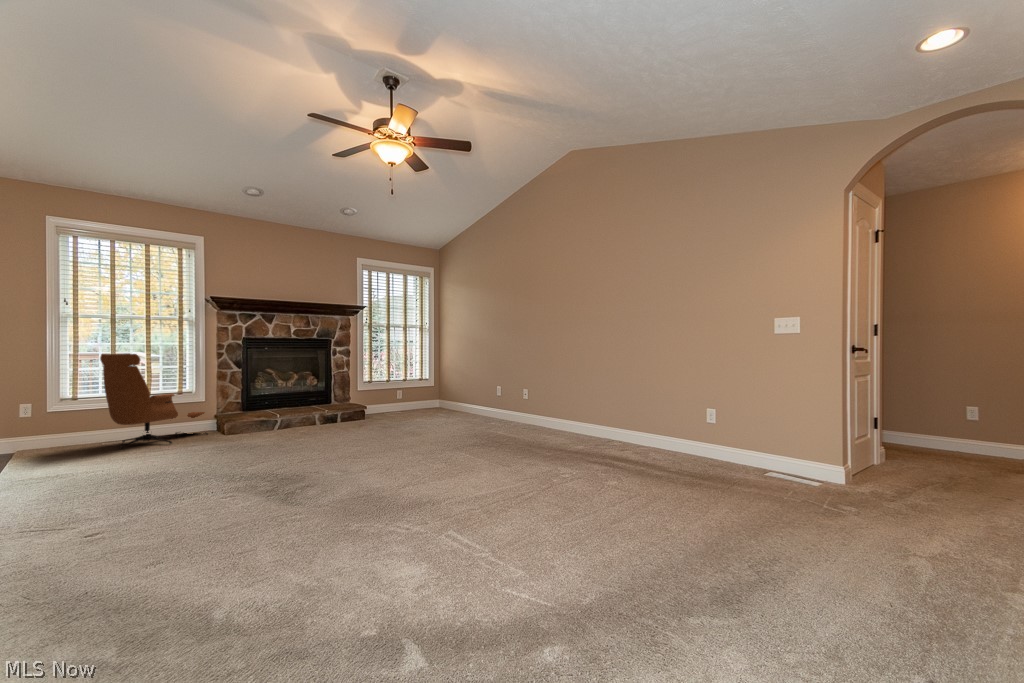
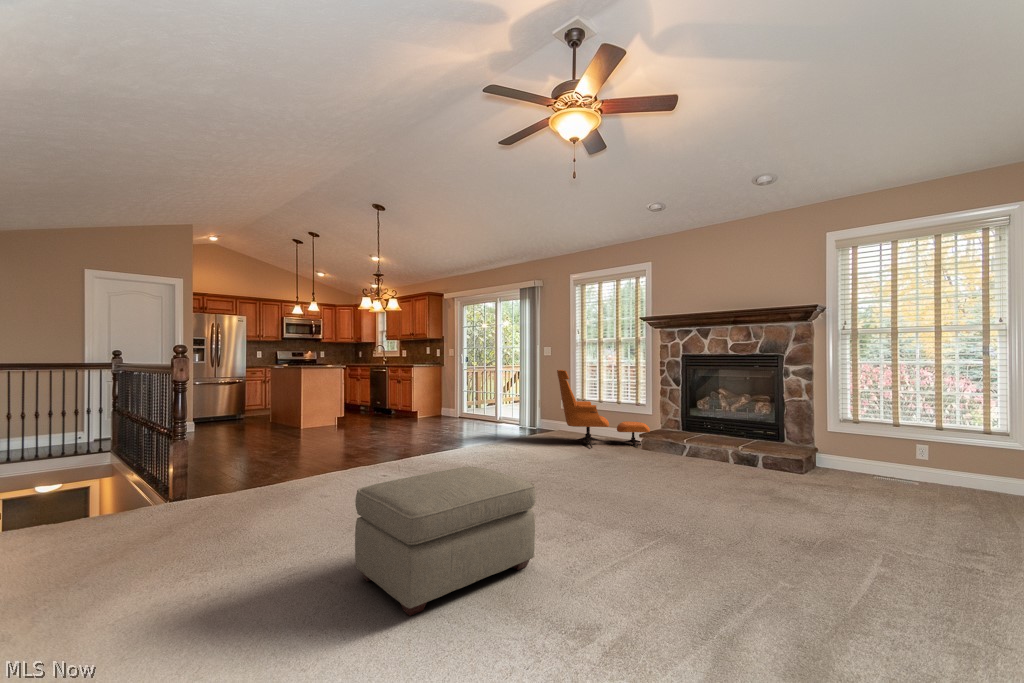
ottoman: none [378,416,500,510] -> present [355,467,536,616]

